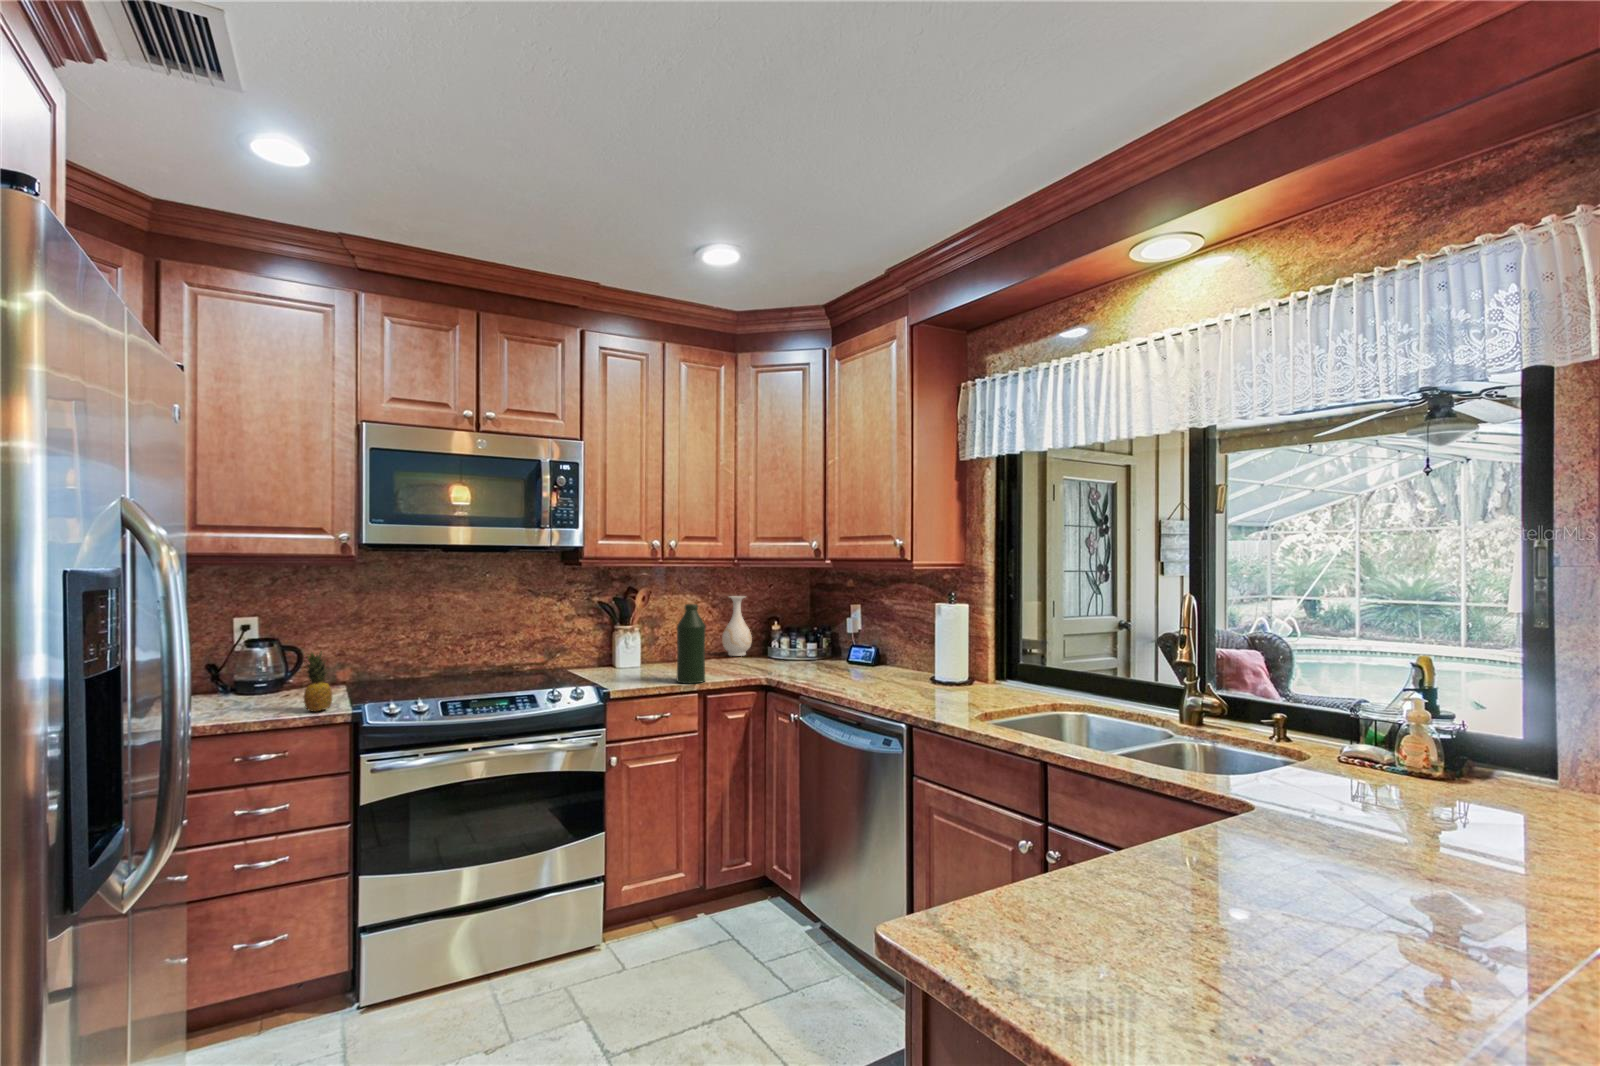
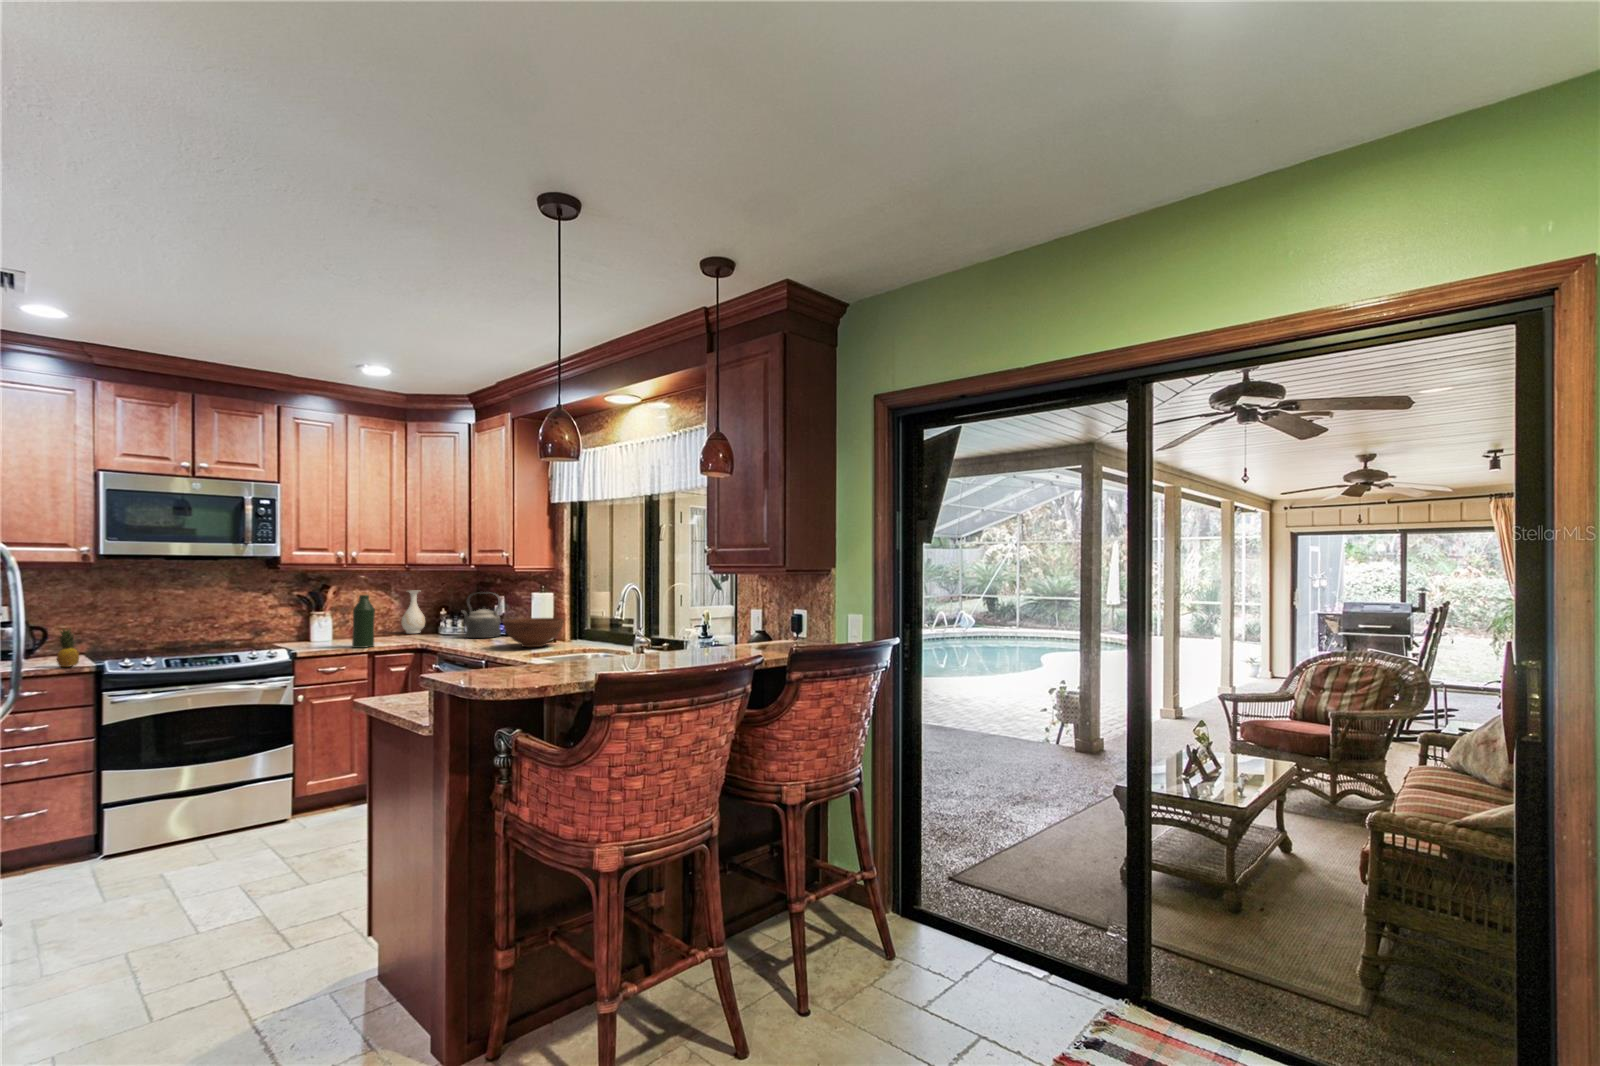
kettle: none [810,602,868,671] -> present [462,593,501,638]
fruit bowl: none [904,646,999,697] -> present [503,618,564,647]

